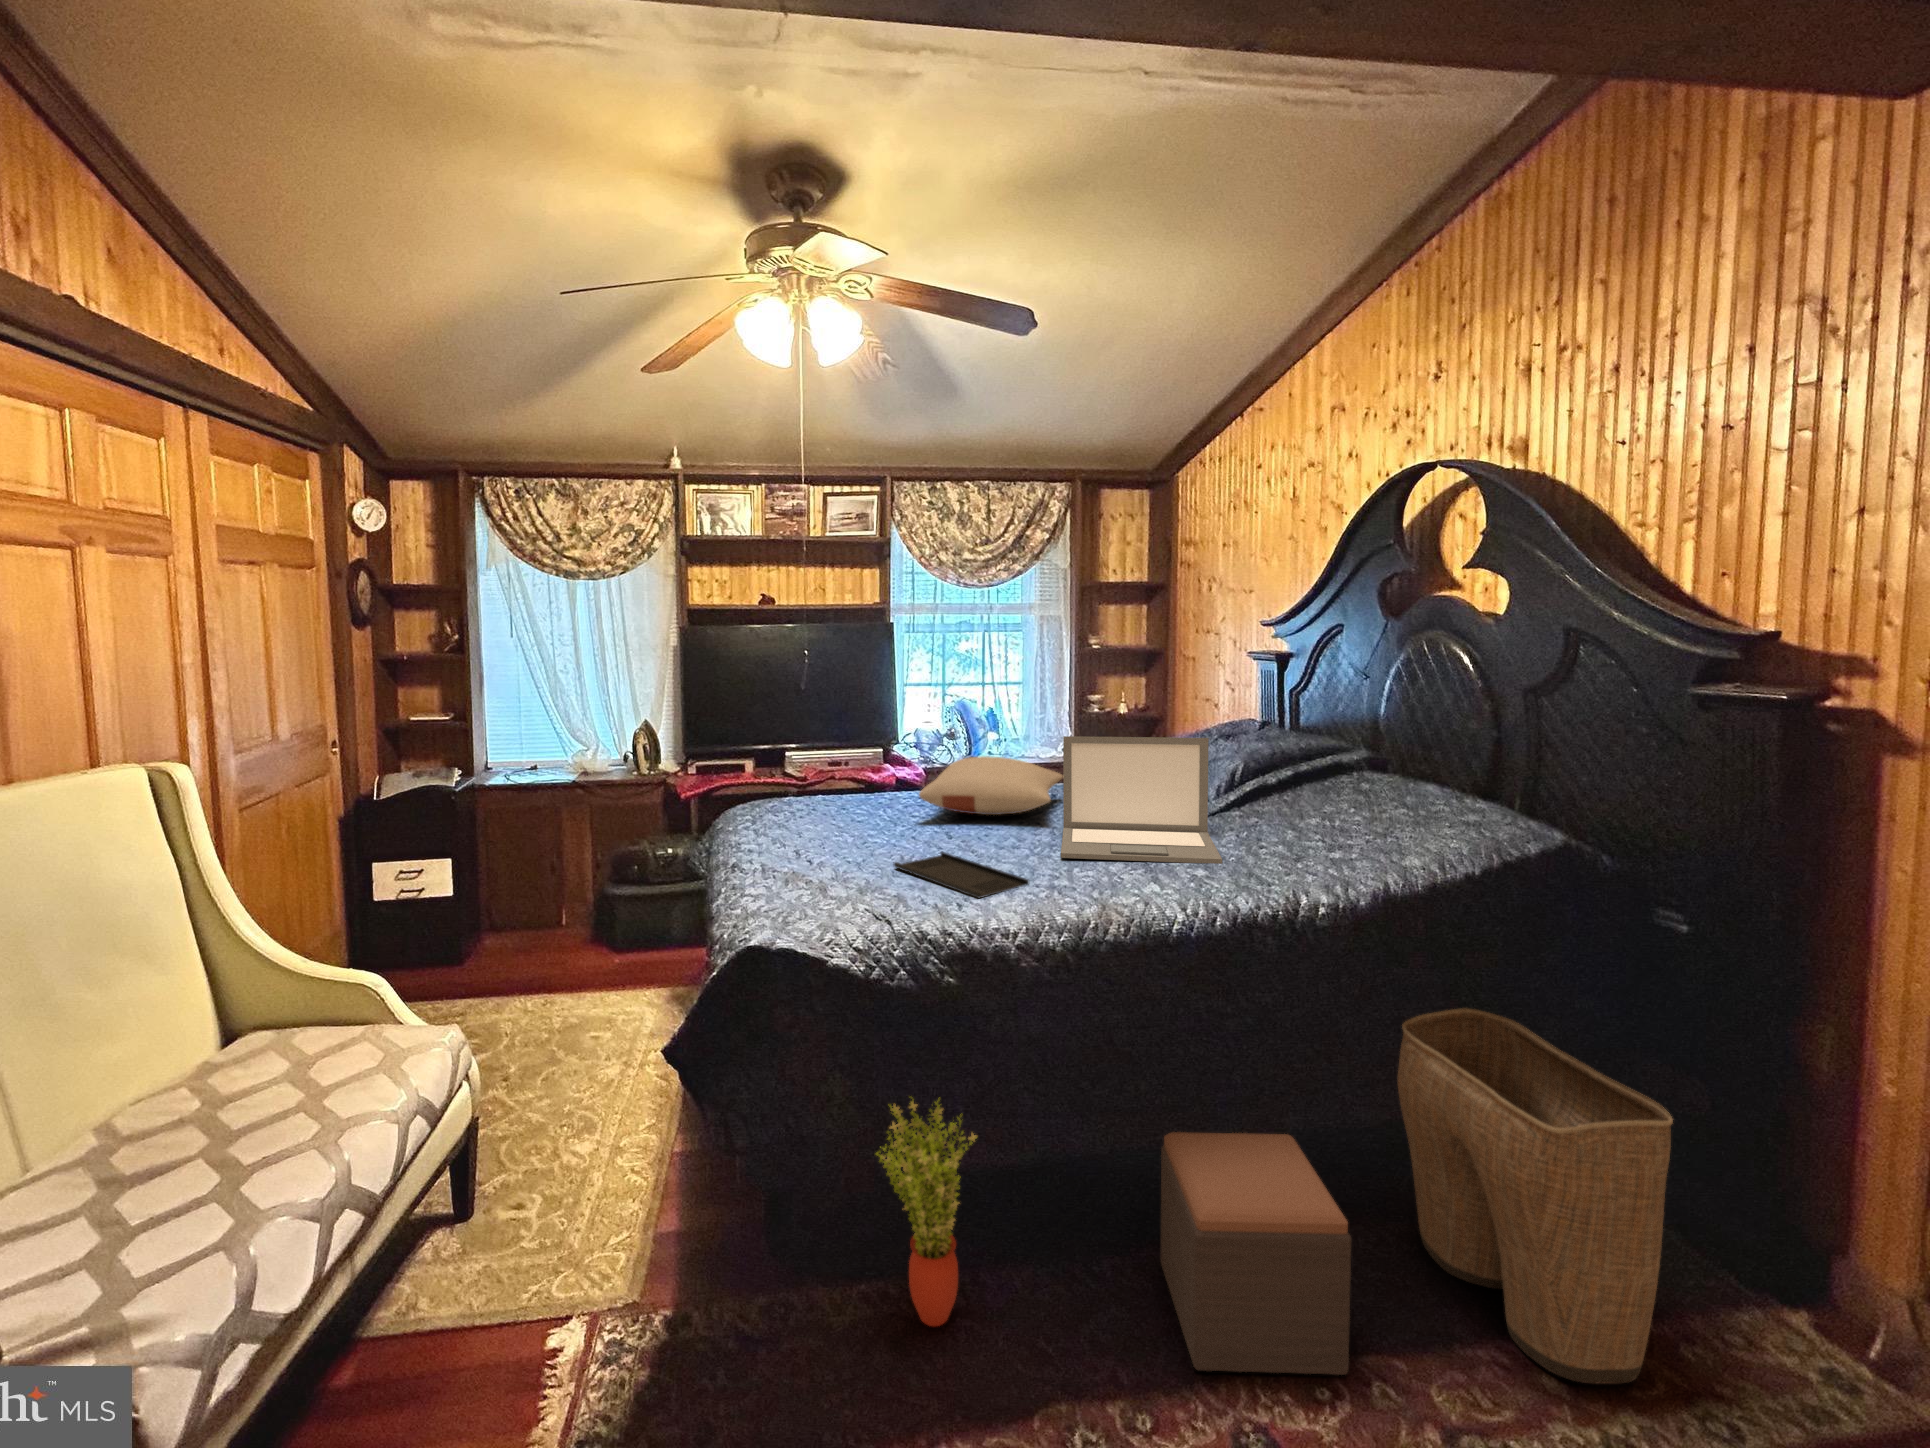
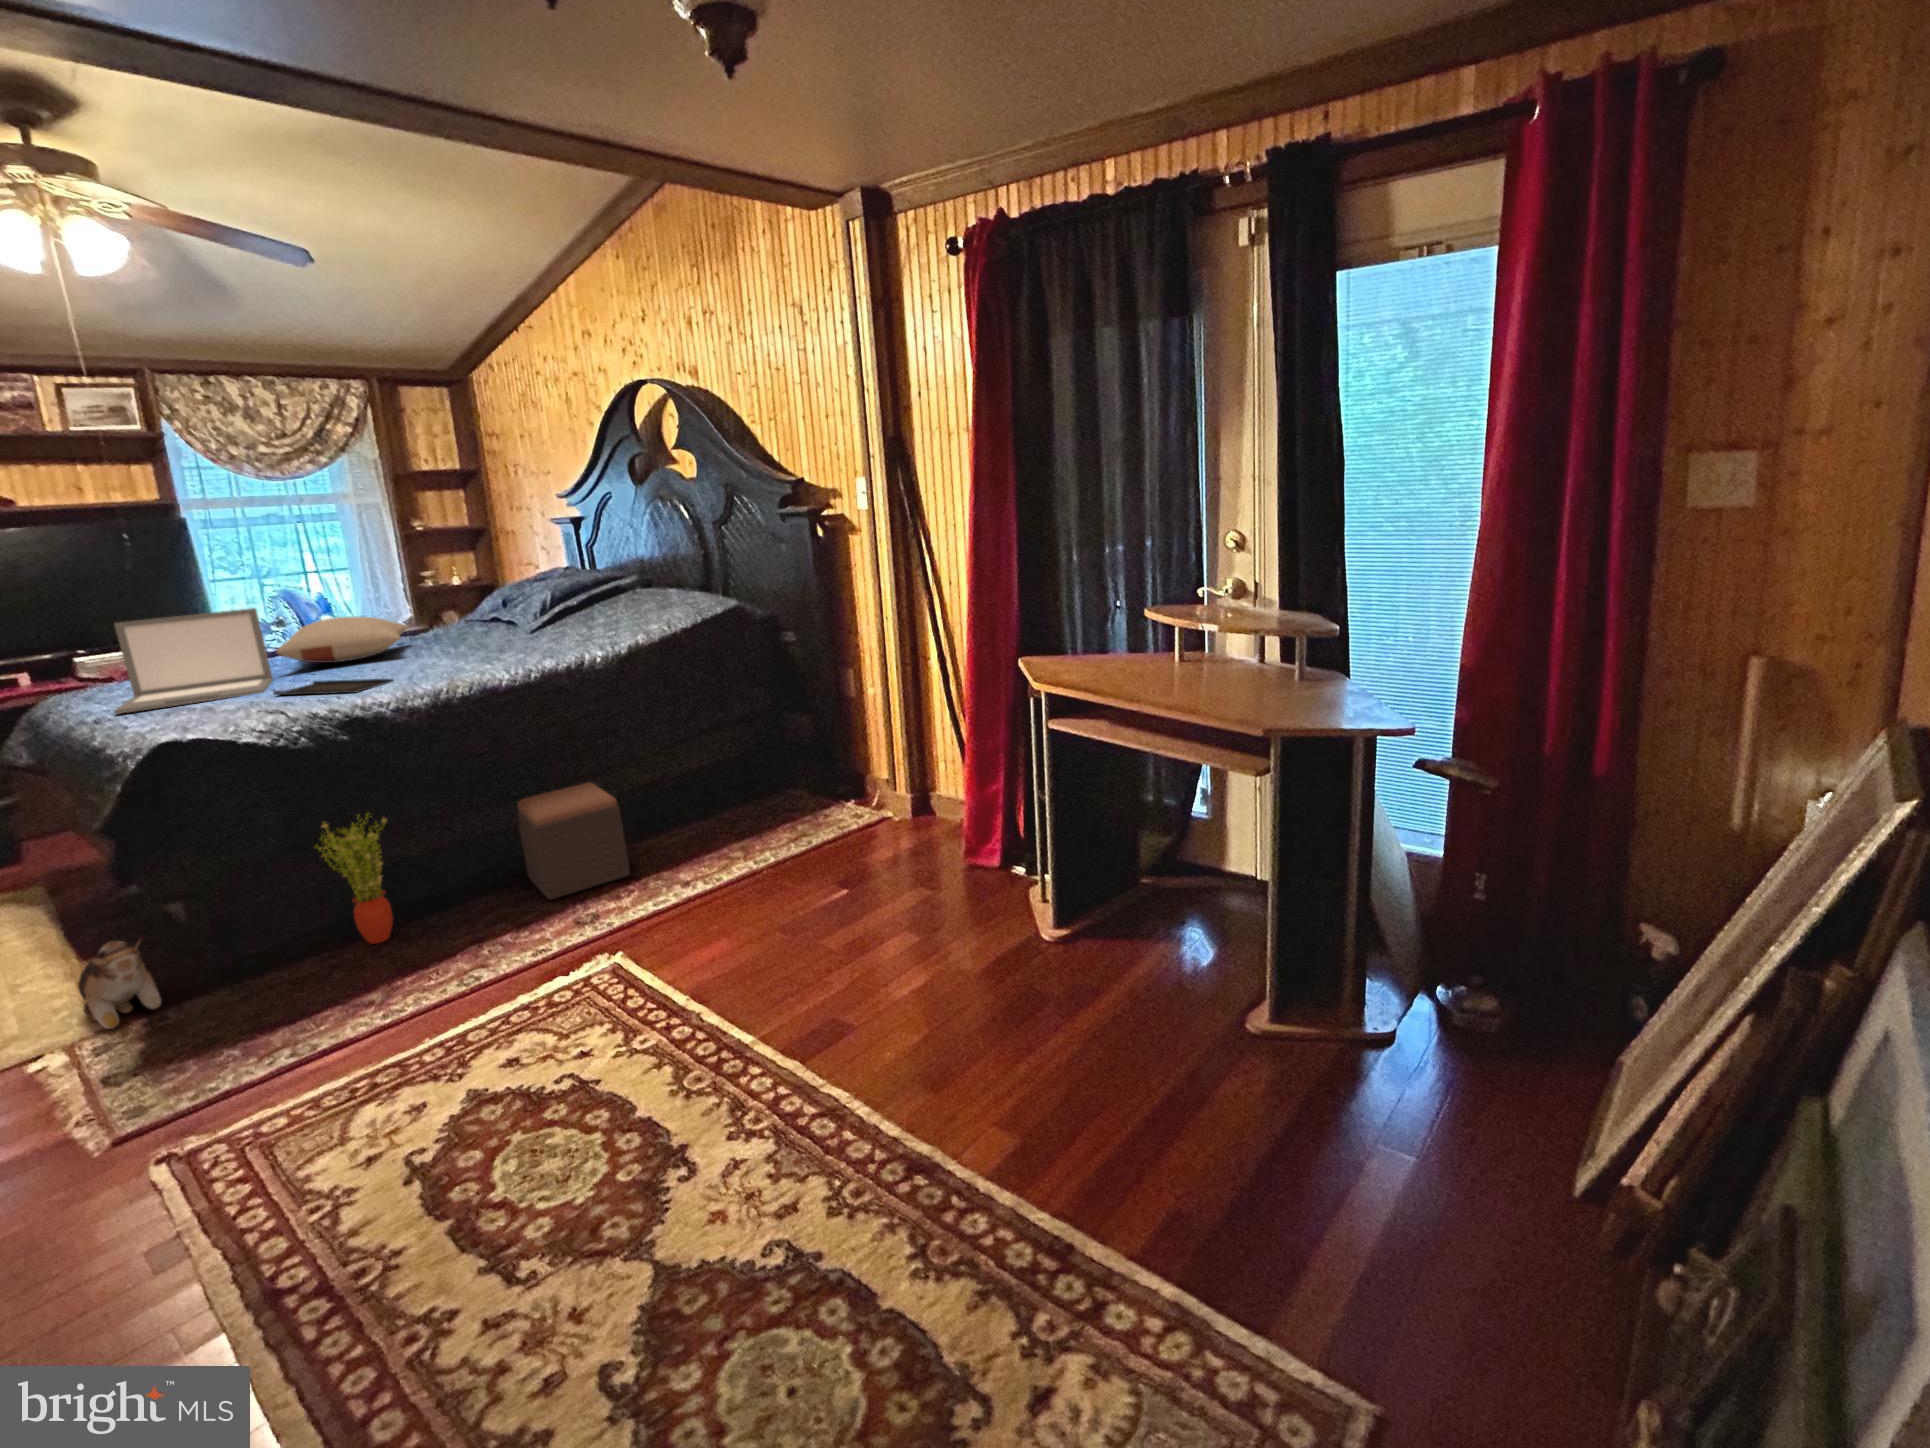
laptop: present [1061,736,1222,864] -> present [114,608,273,714]
laundry basket: present [1398,1008,1673,1384] -> none [648,699,763,843]
plush toy: none [591,1203,678,1334] -> present [78,939,161,1029]

